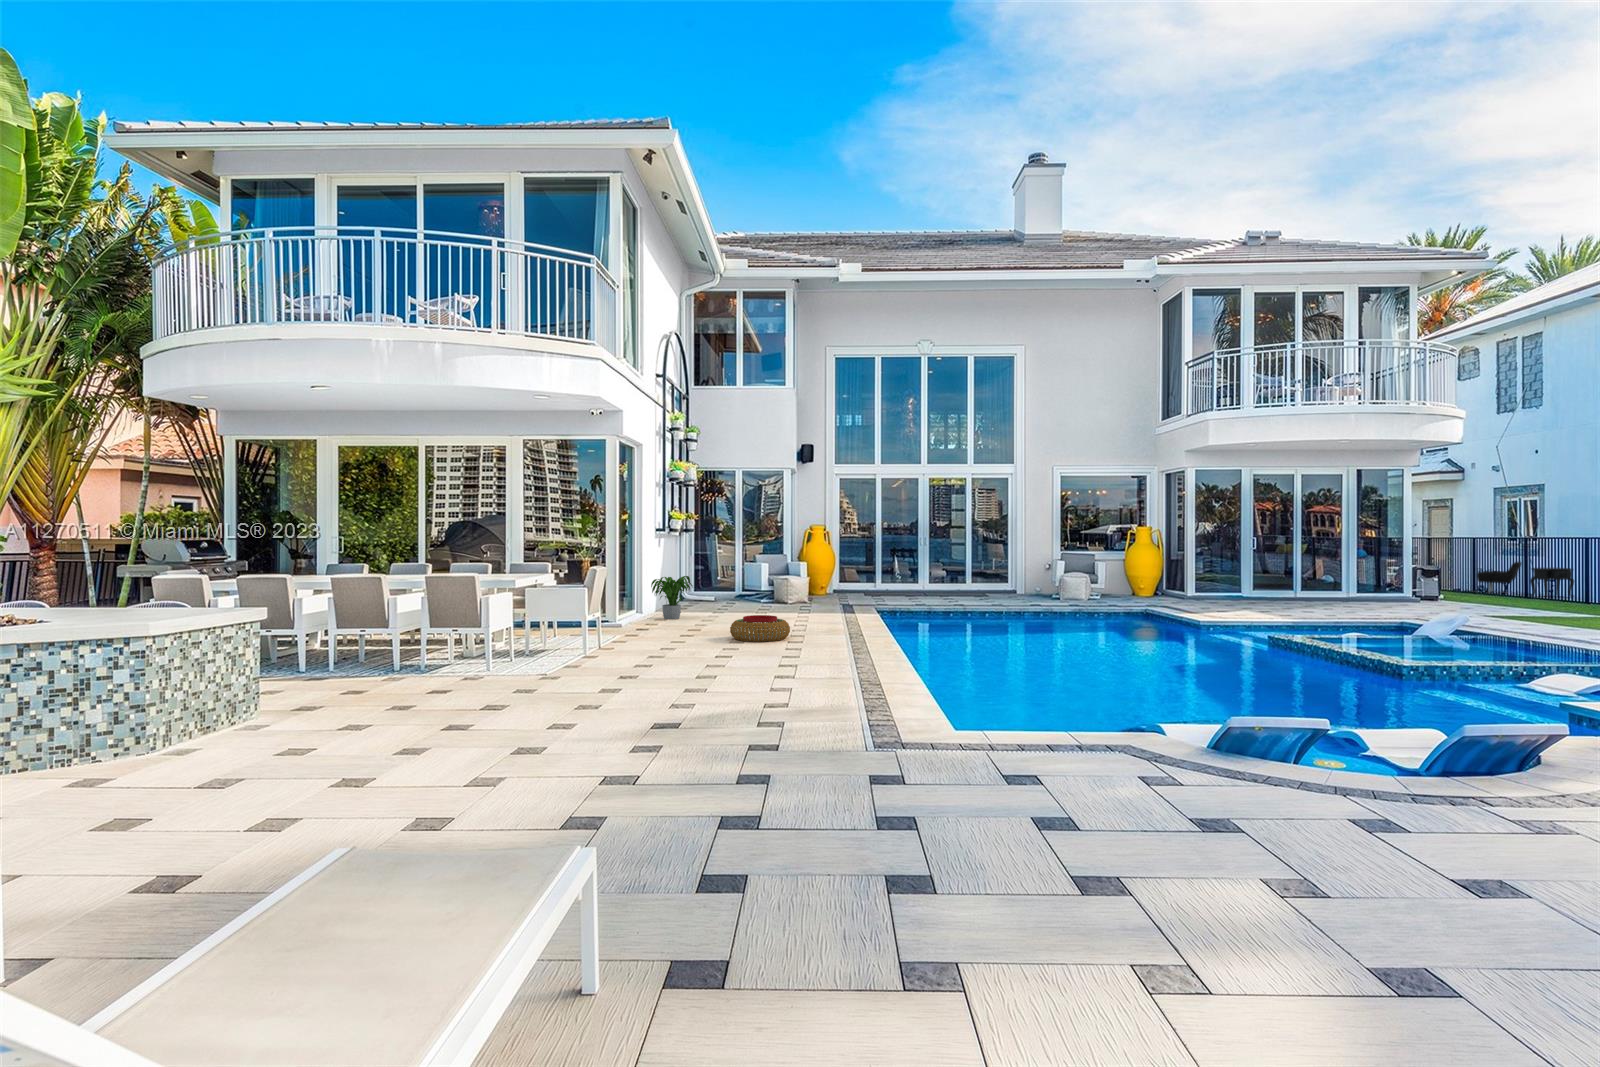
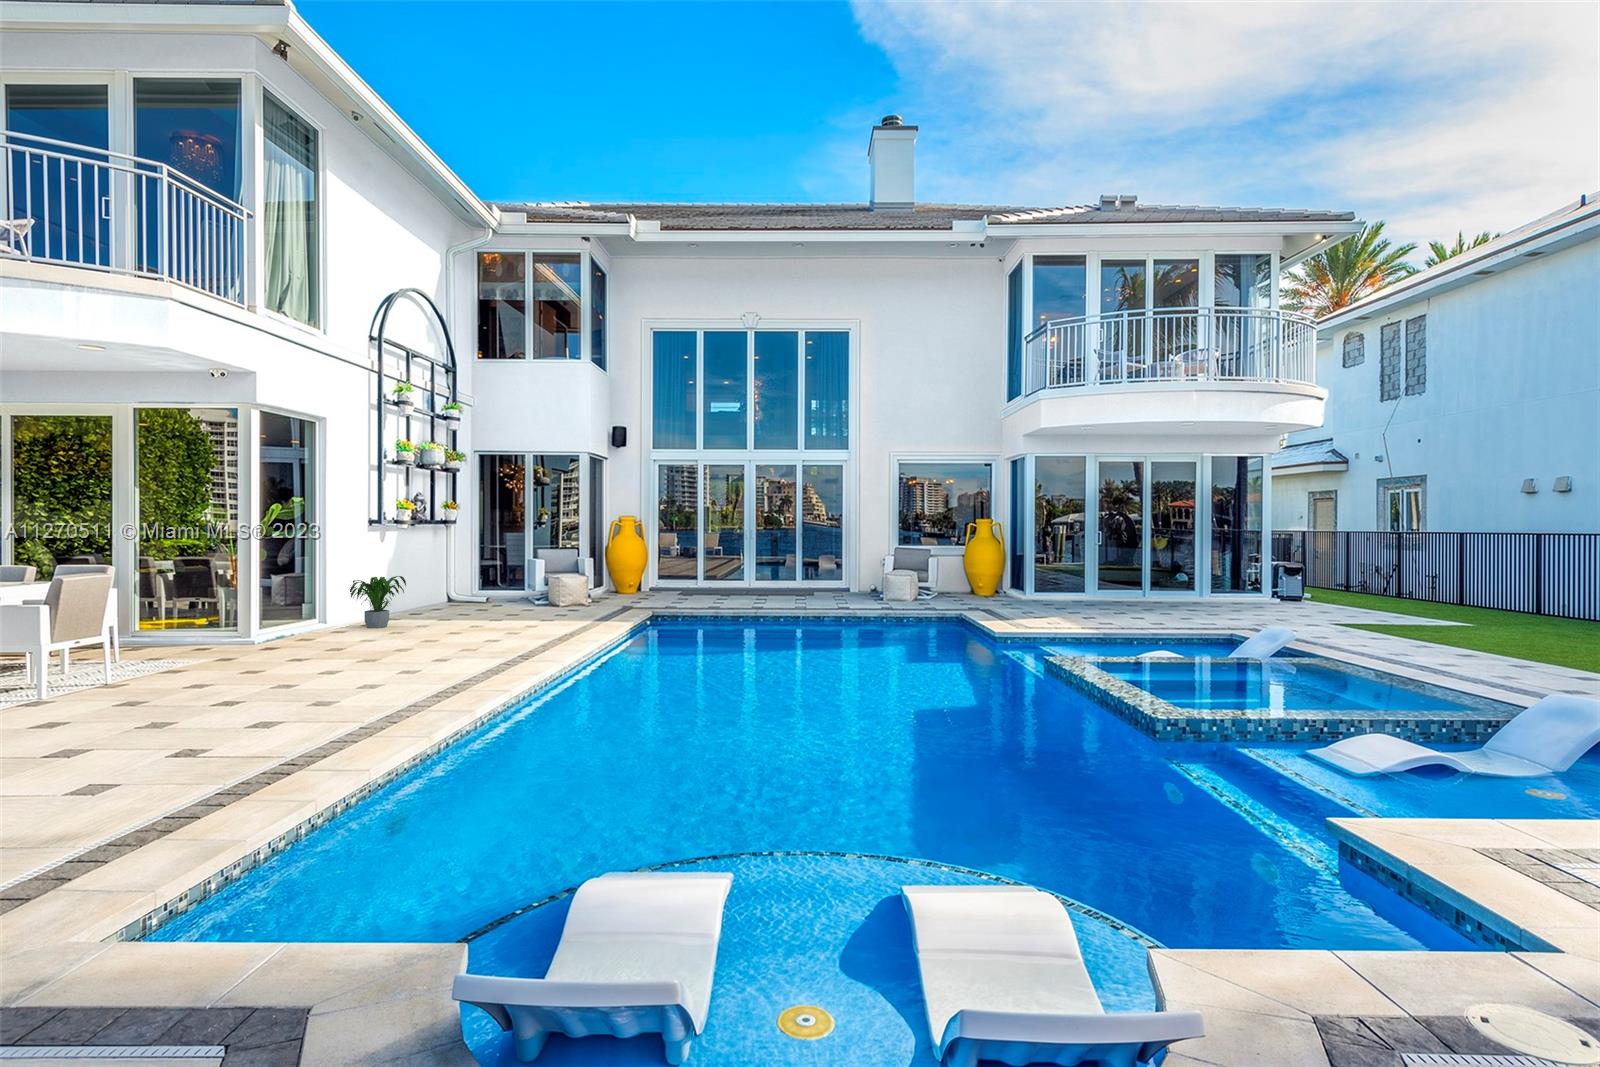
lounge chair: present [1477,562,1521,593] -> none [1346,560,1400,594]
side table: present [1530,568,1574,597] -> none [1407,567,1455,600]
pouf: present [730,615,790,642] -> none [347,632,434,670]

